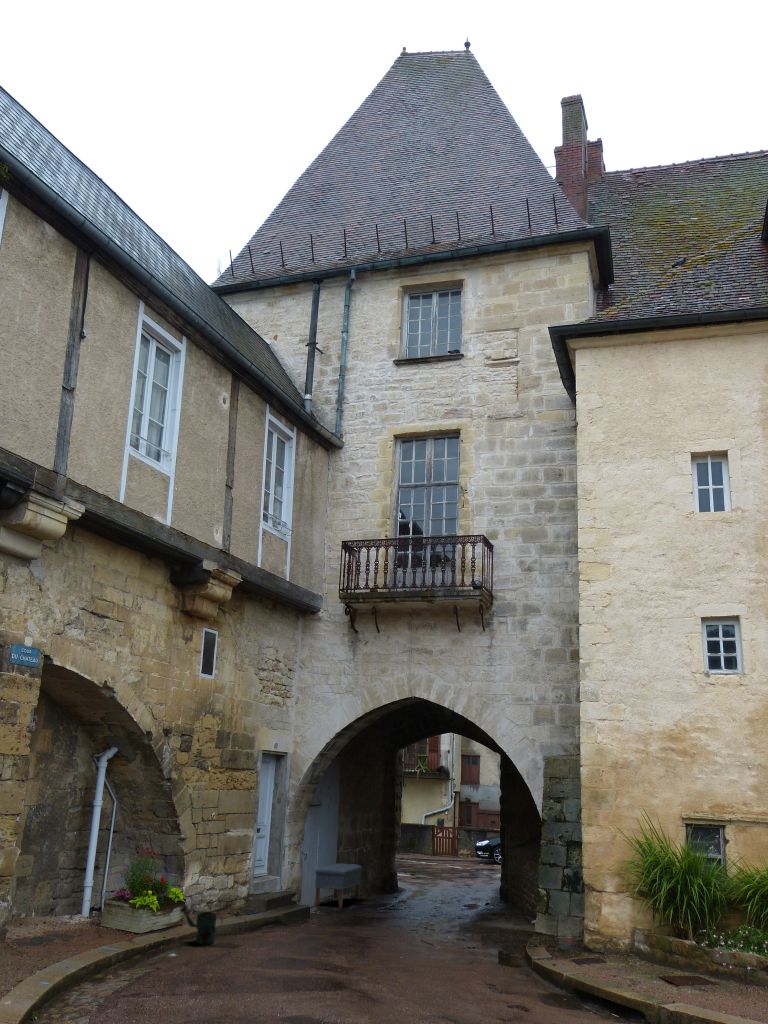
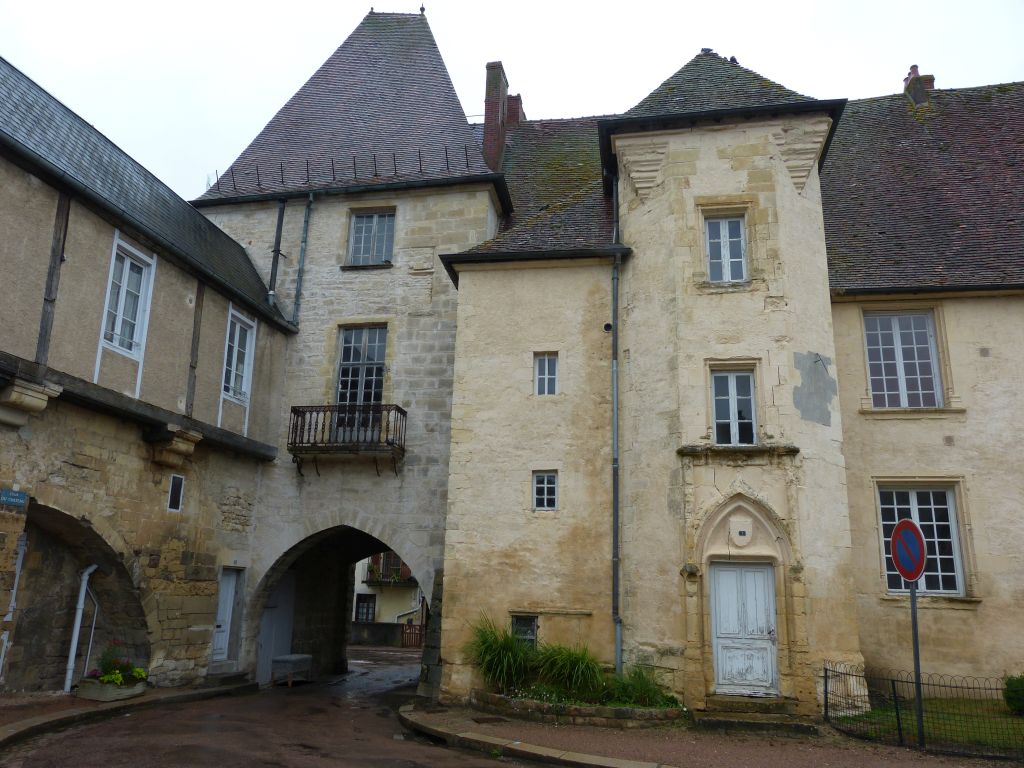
watering can: present [181,907,223,944] -> none [144,683,177,708]

